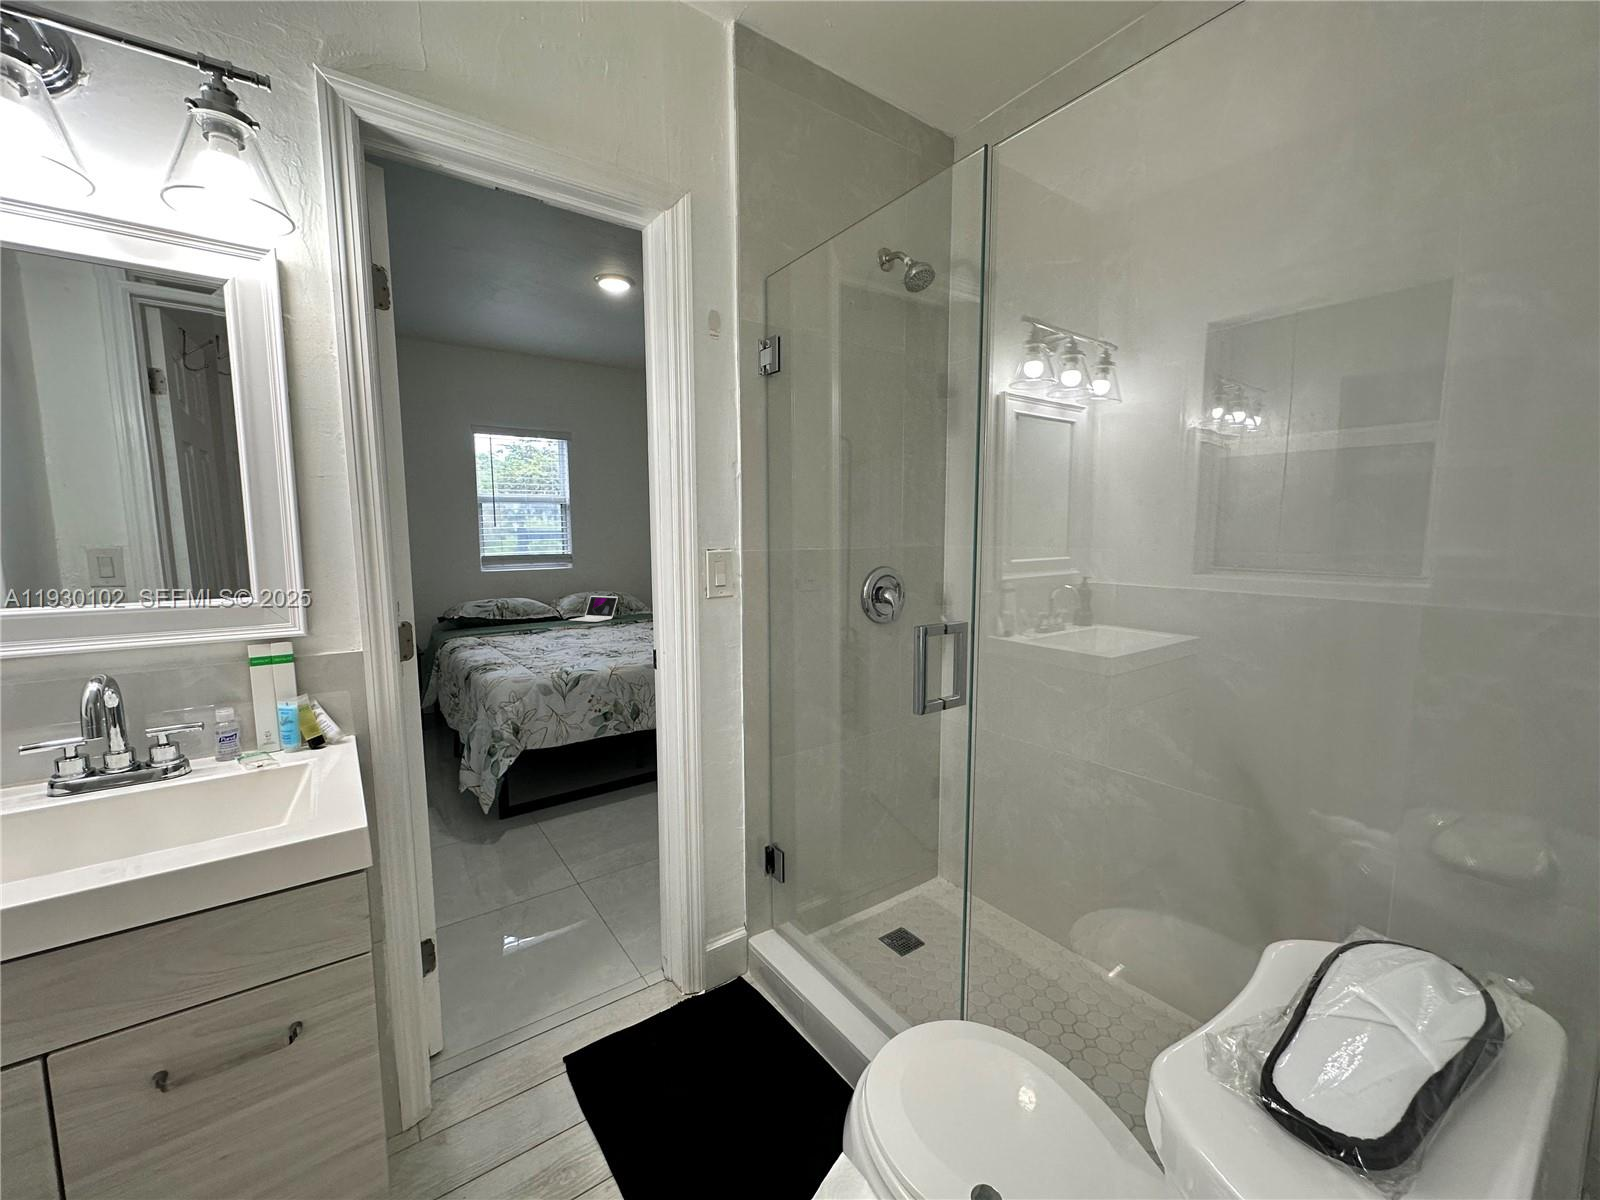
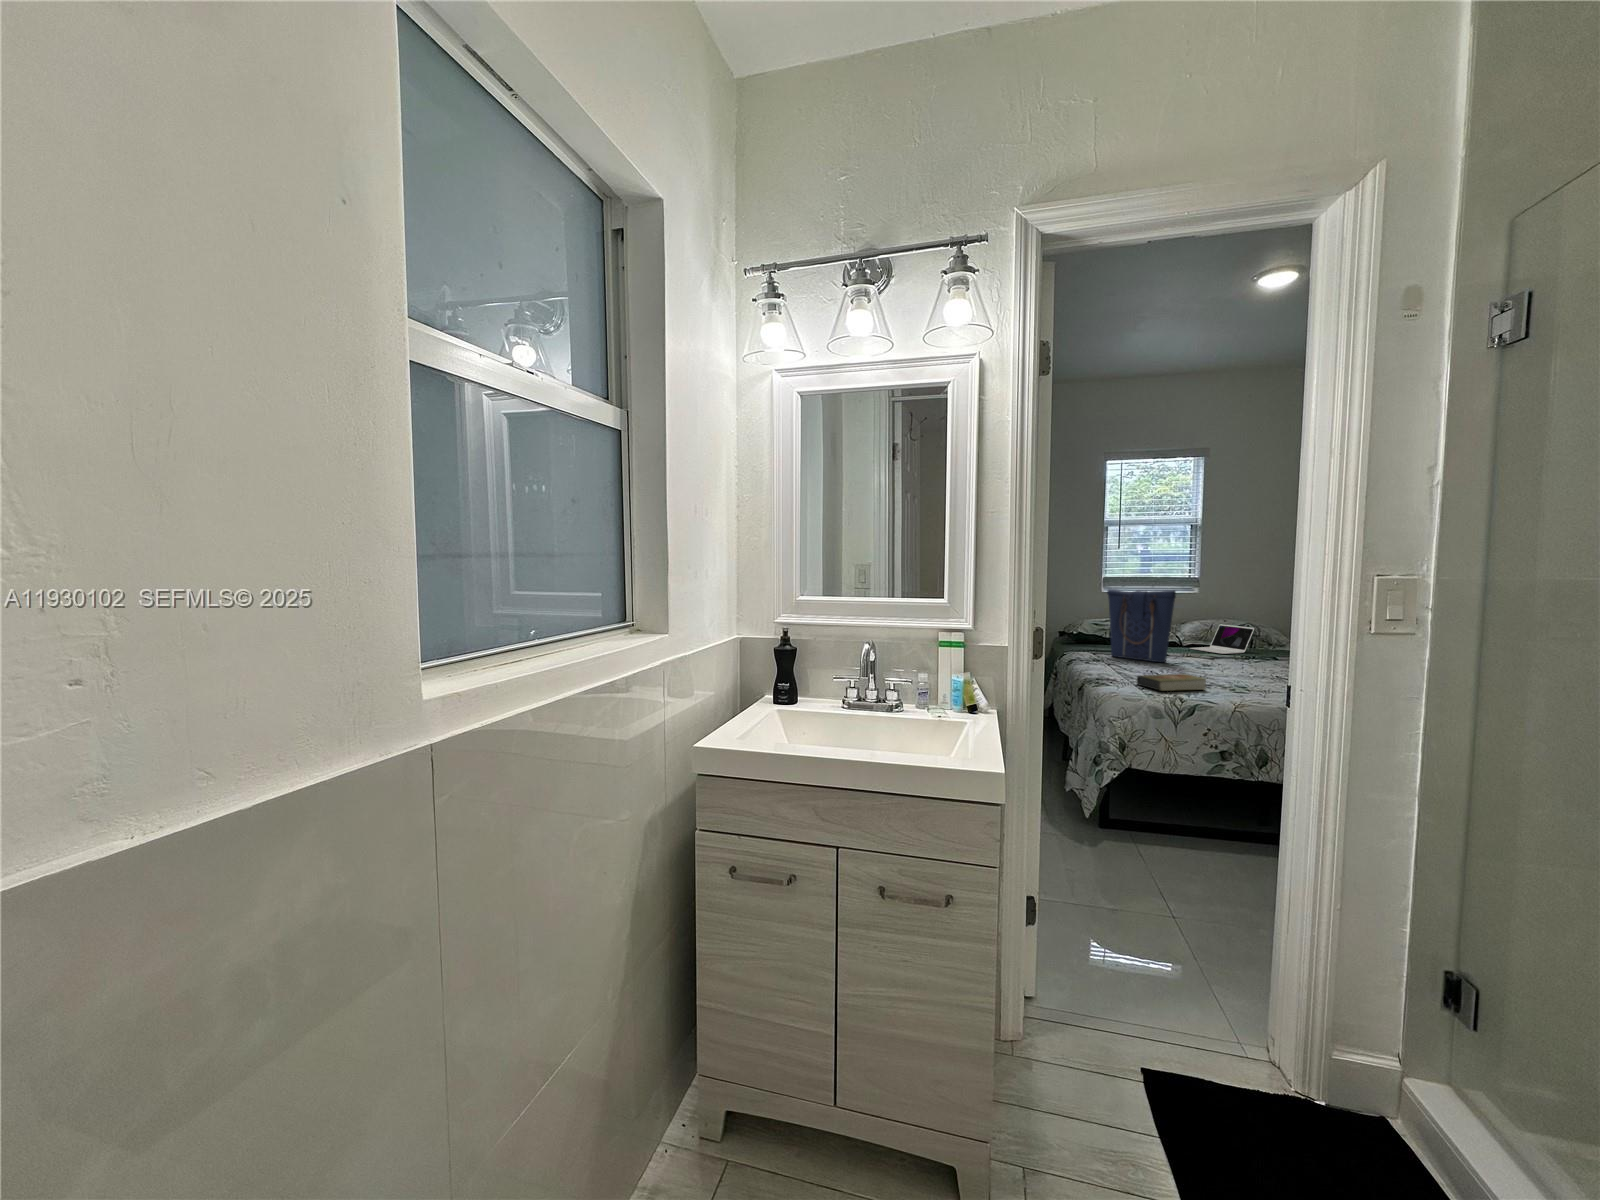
tote bag: none [487,567,553,637] -> present [1107,589,1176,662]
book: none [524,645,587,666] -> present [1137,674,1206,691]

